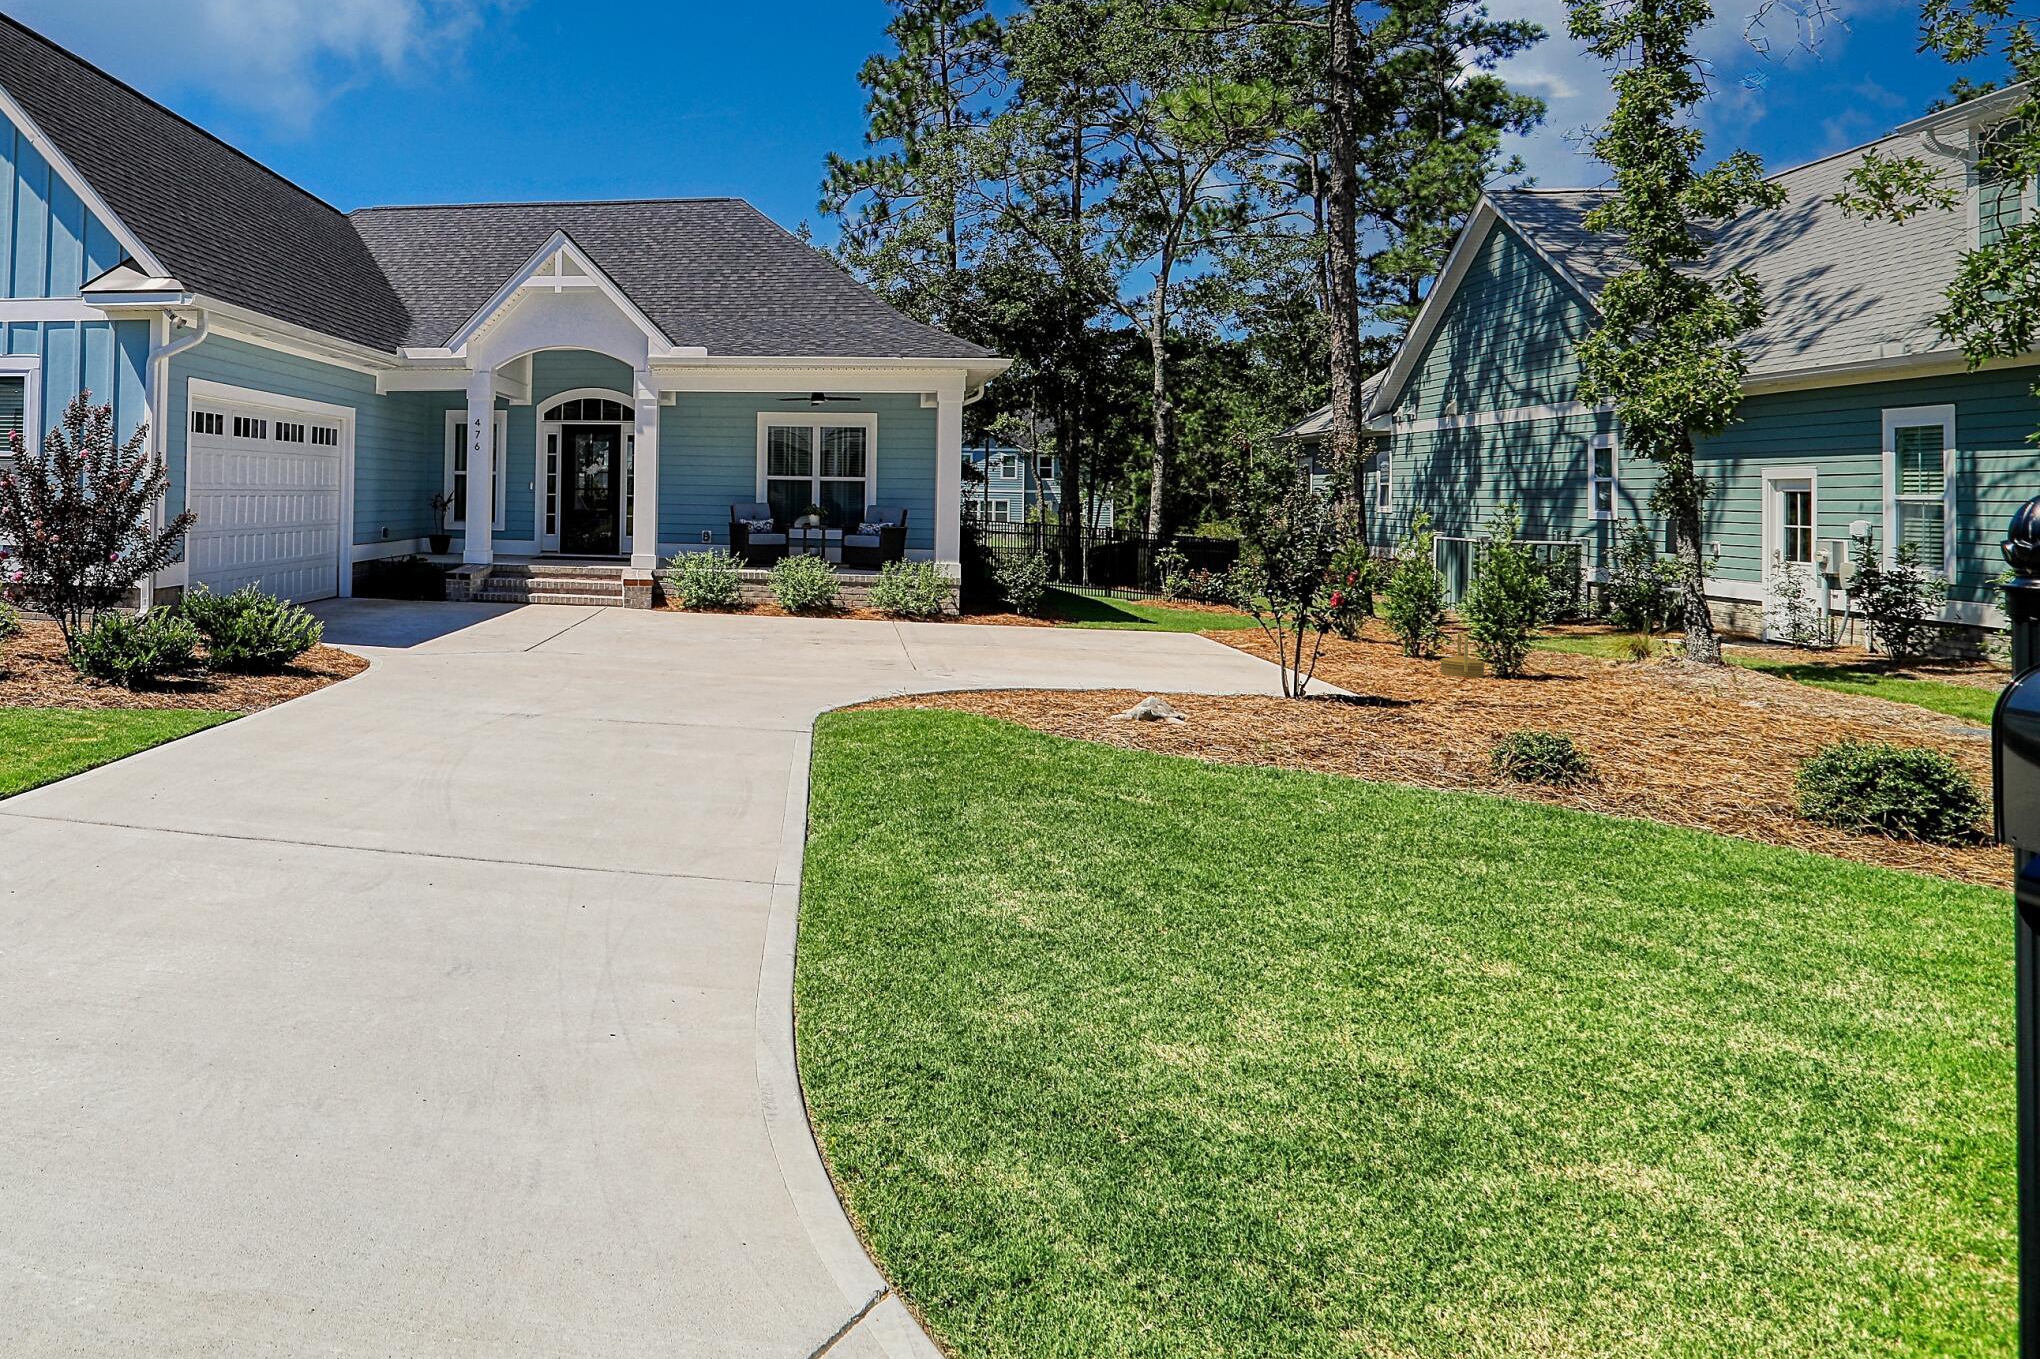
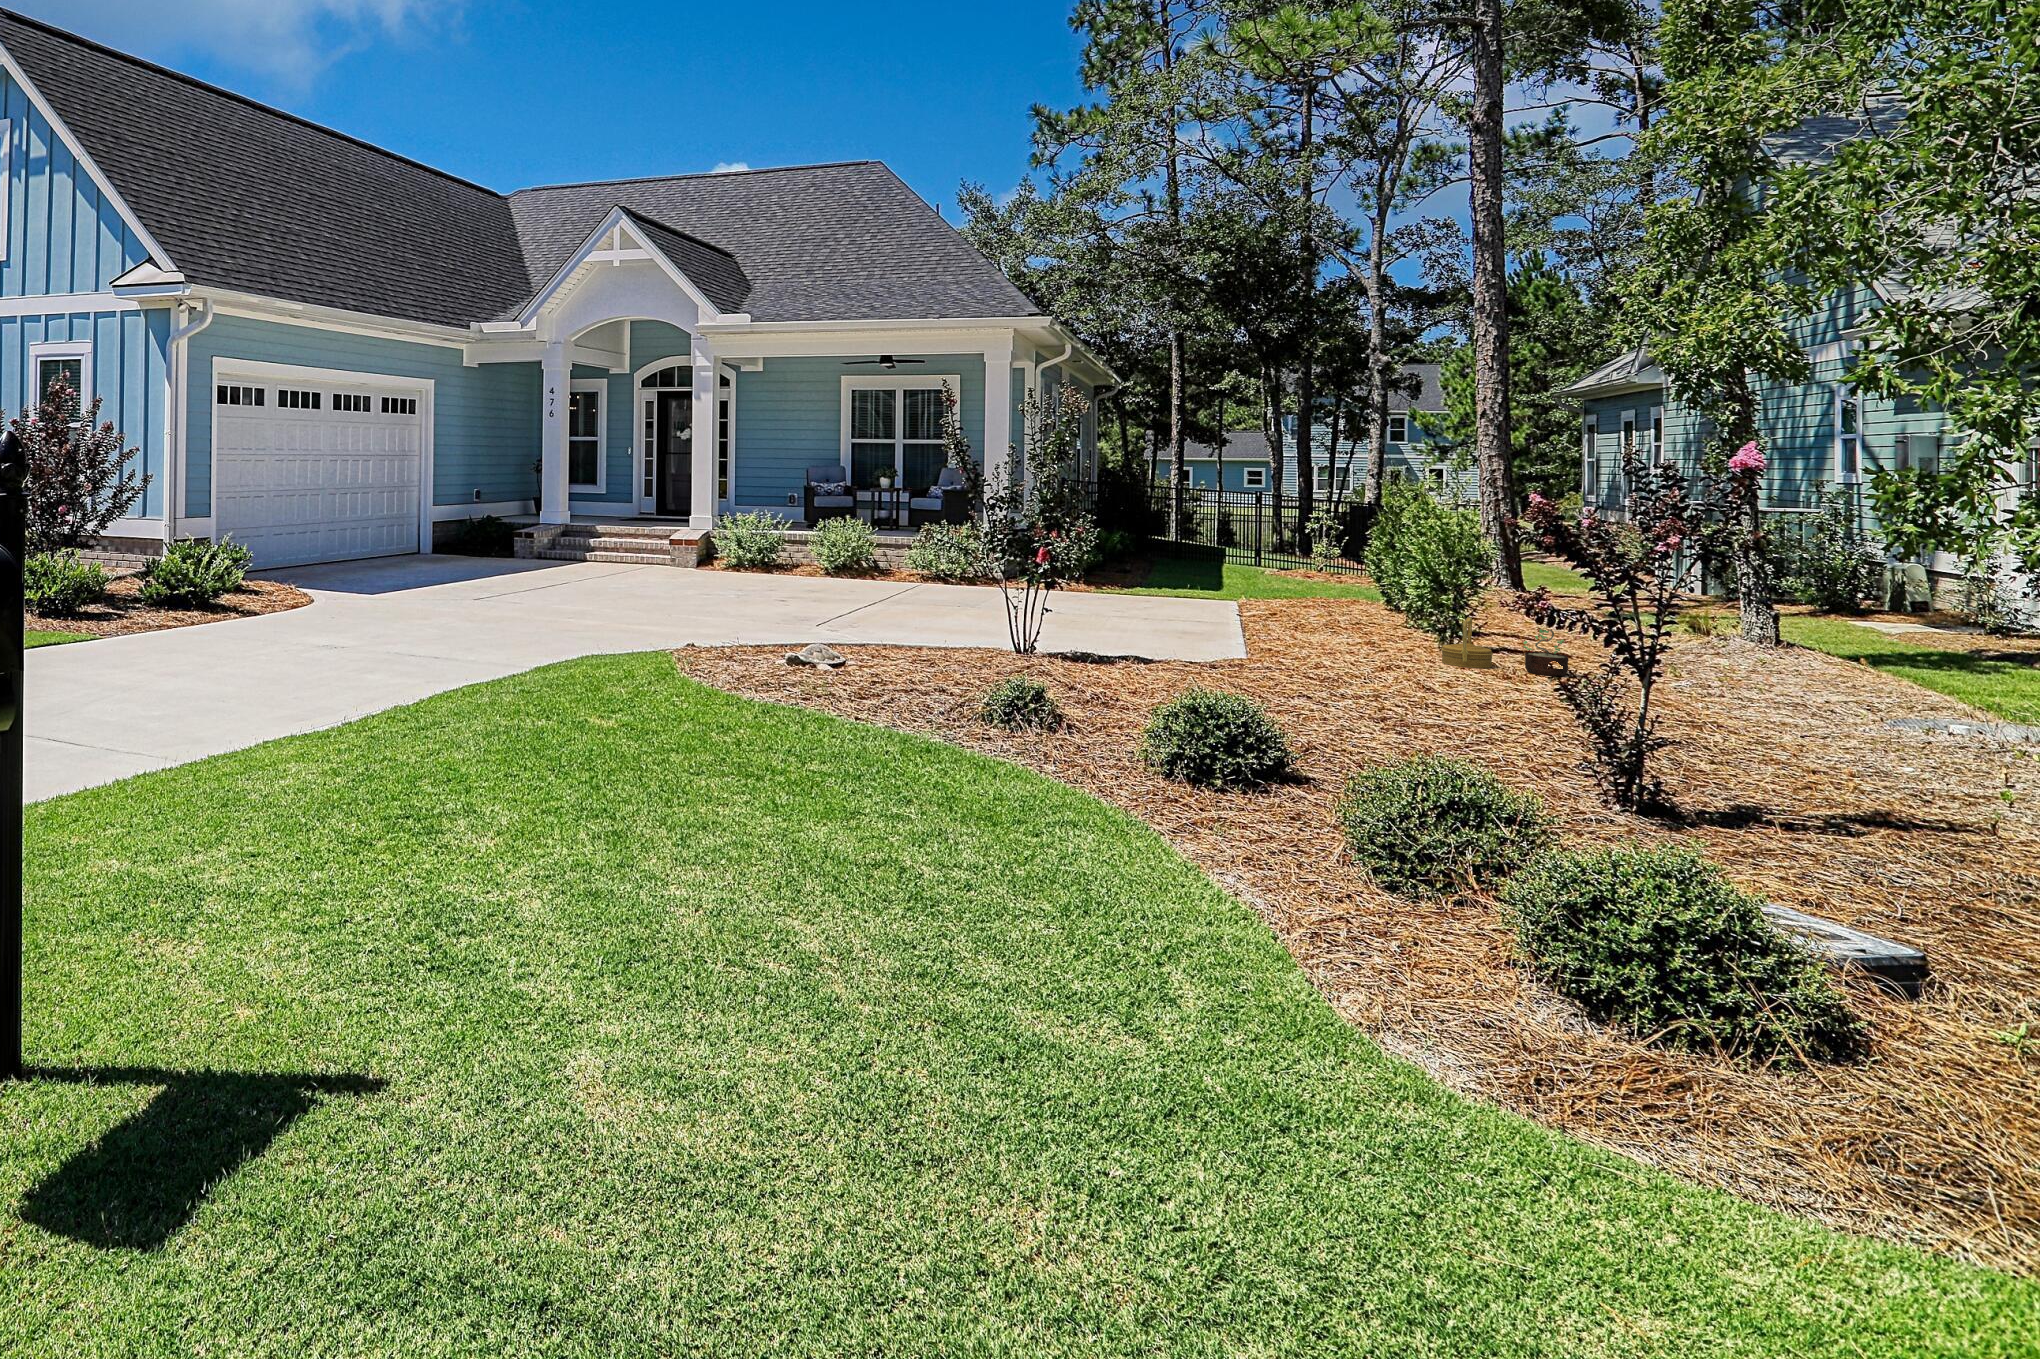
decorative plant: none [1512,627,1551,682] -> present [1522,628,1569,676]

